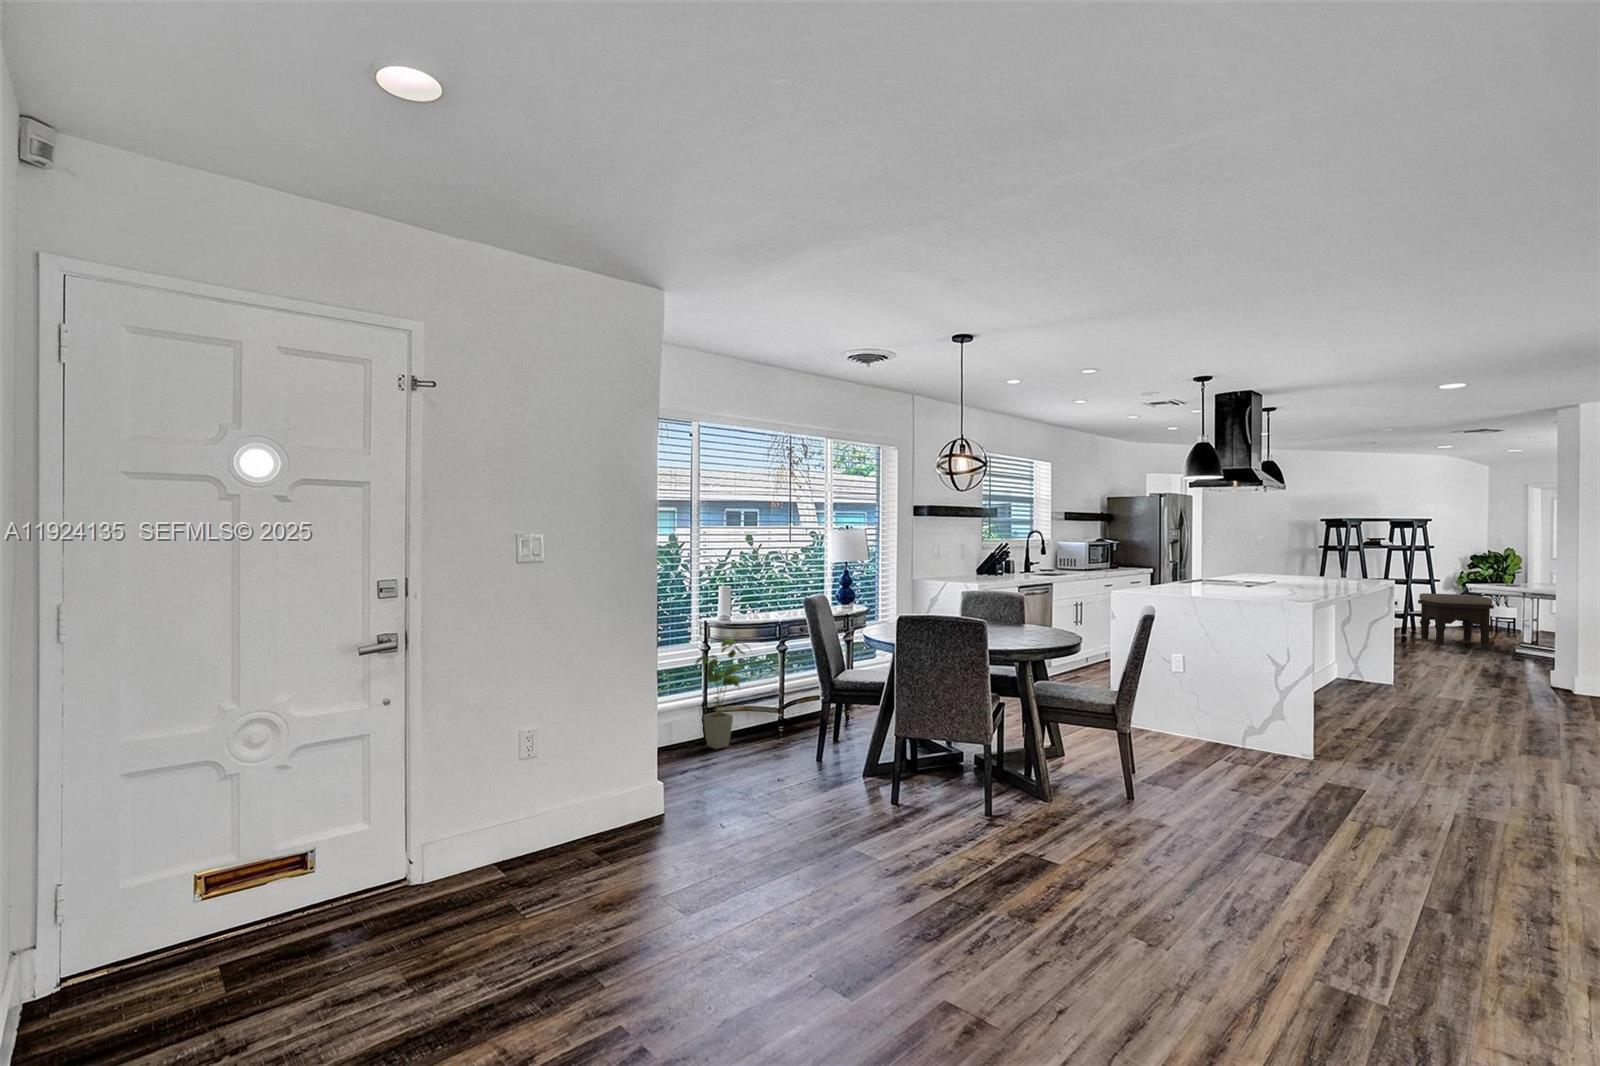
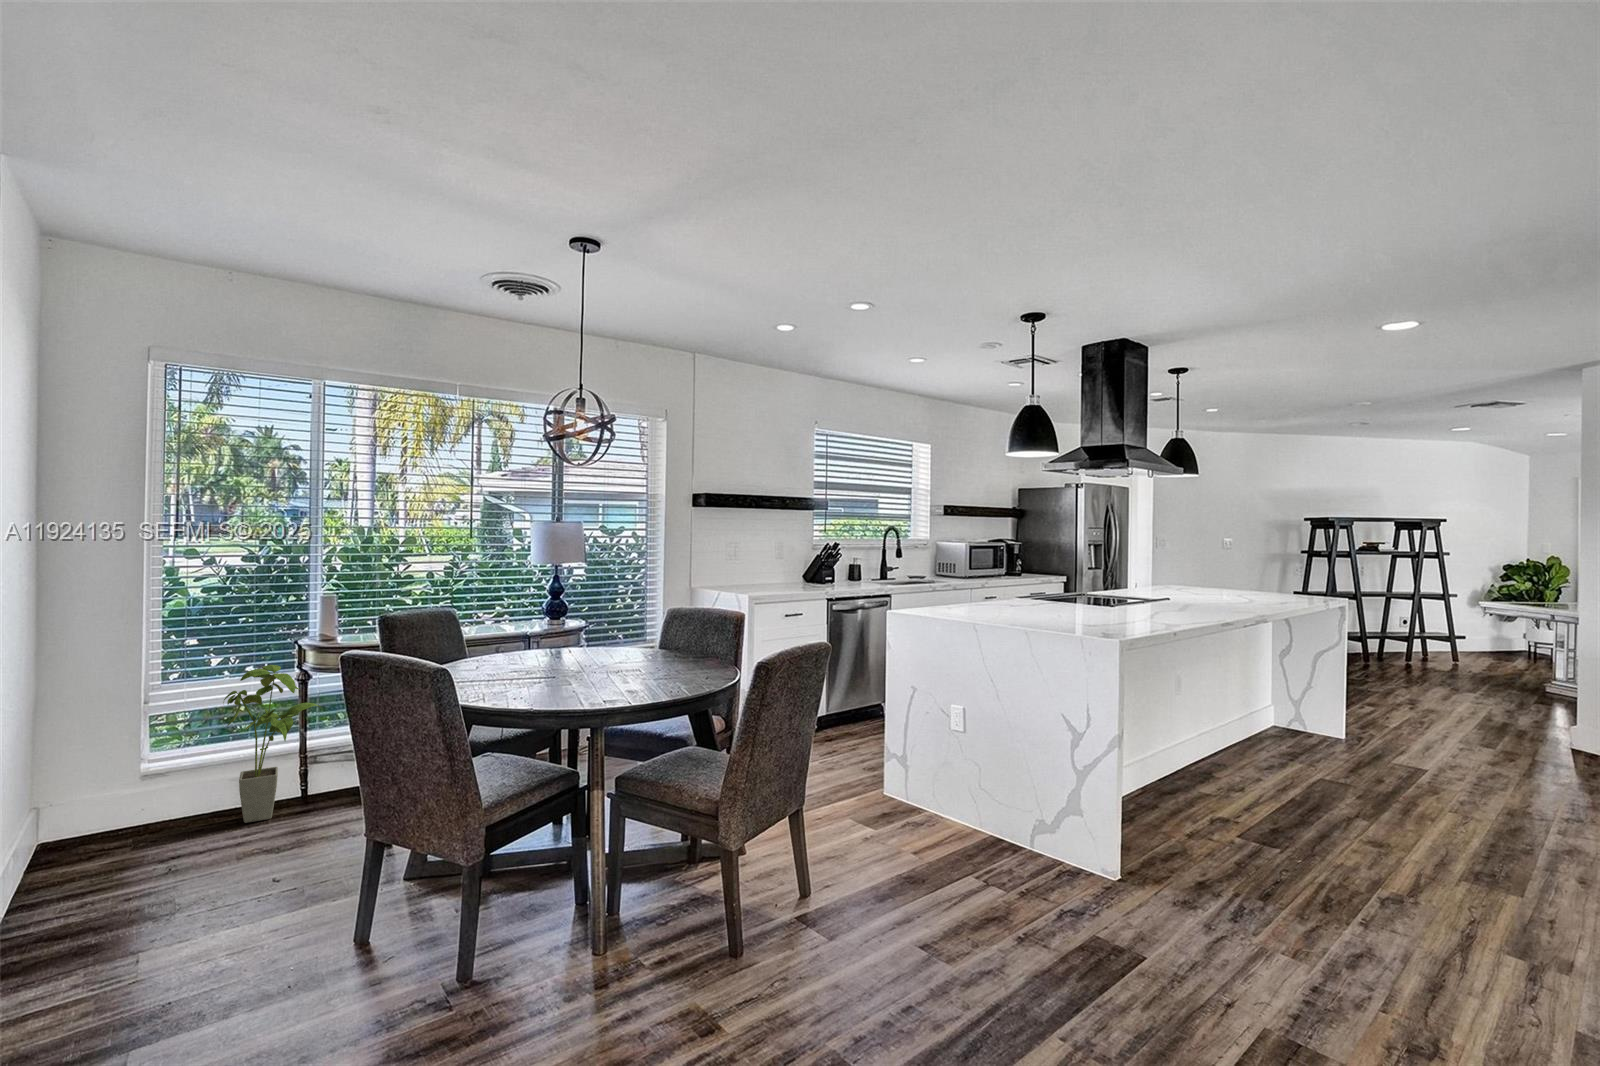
ottoman: present [1418,593,1494,646] -> none [1423,611,1522,680]

